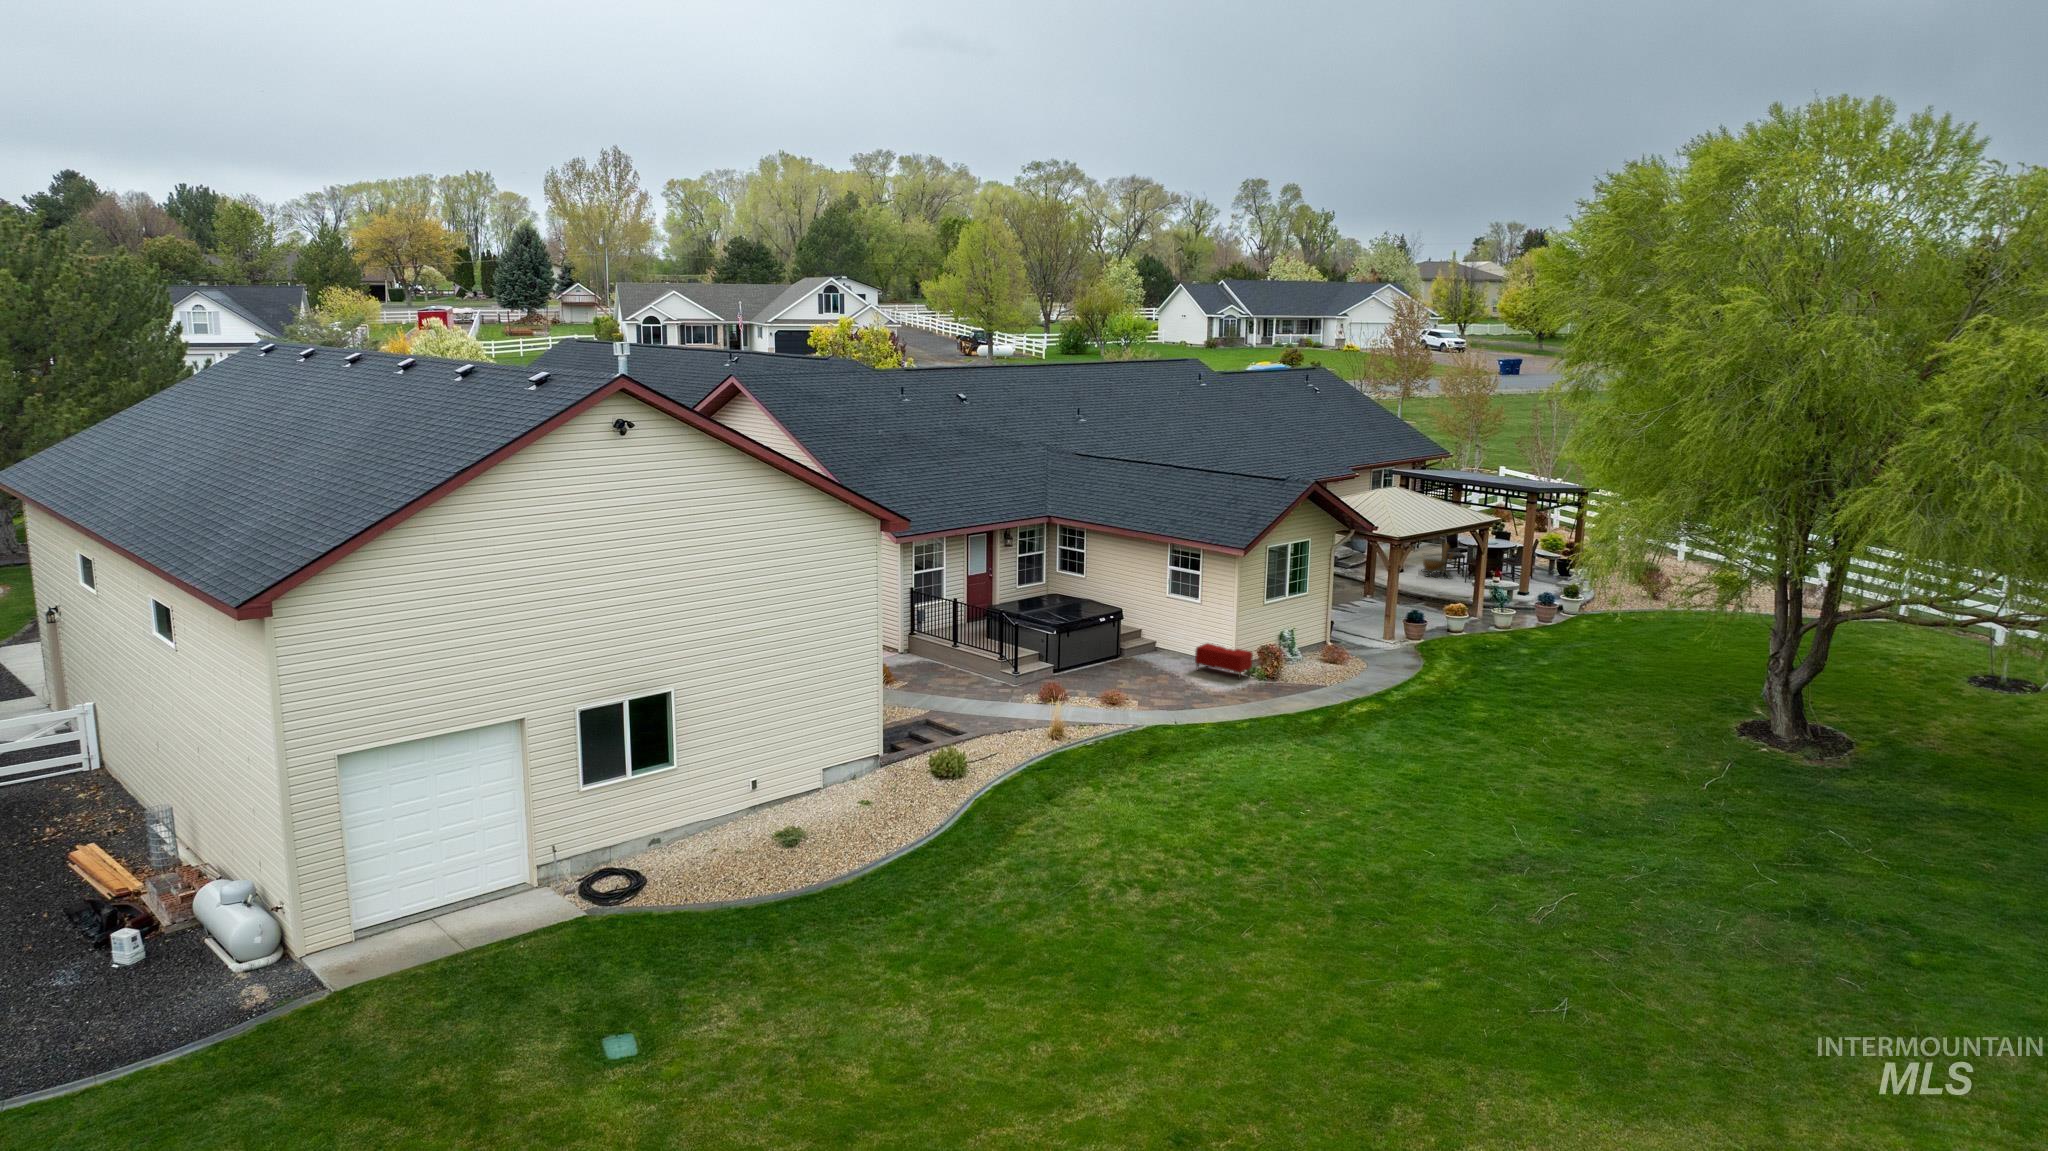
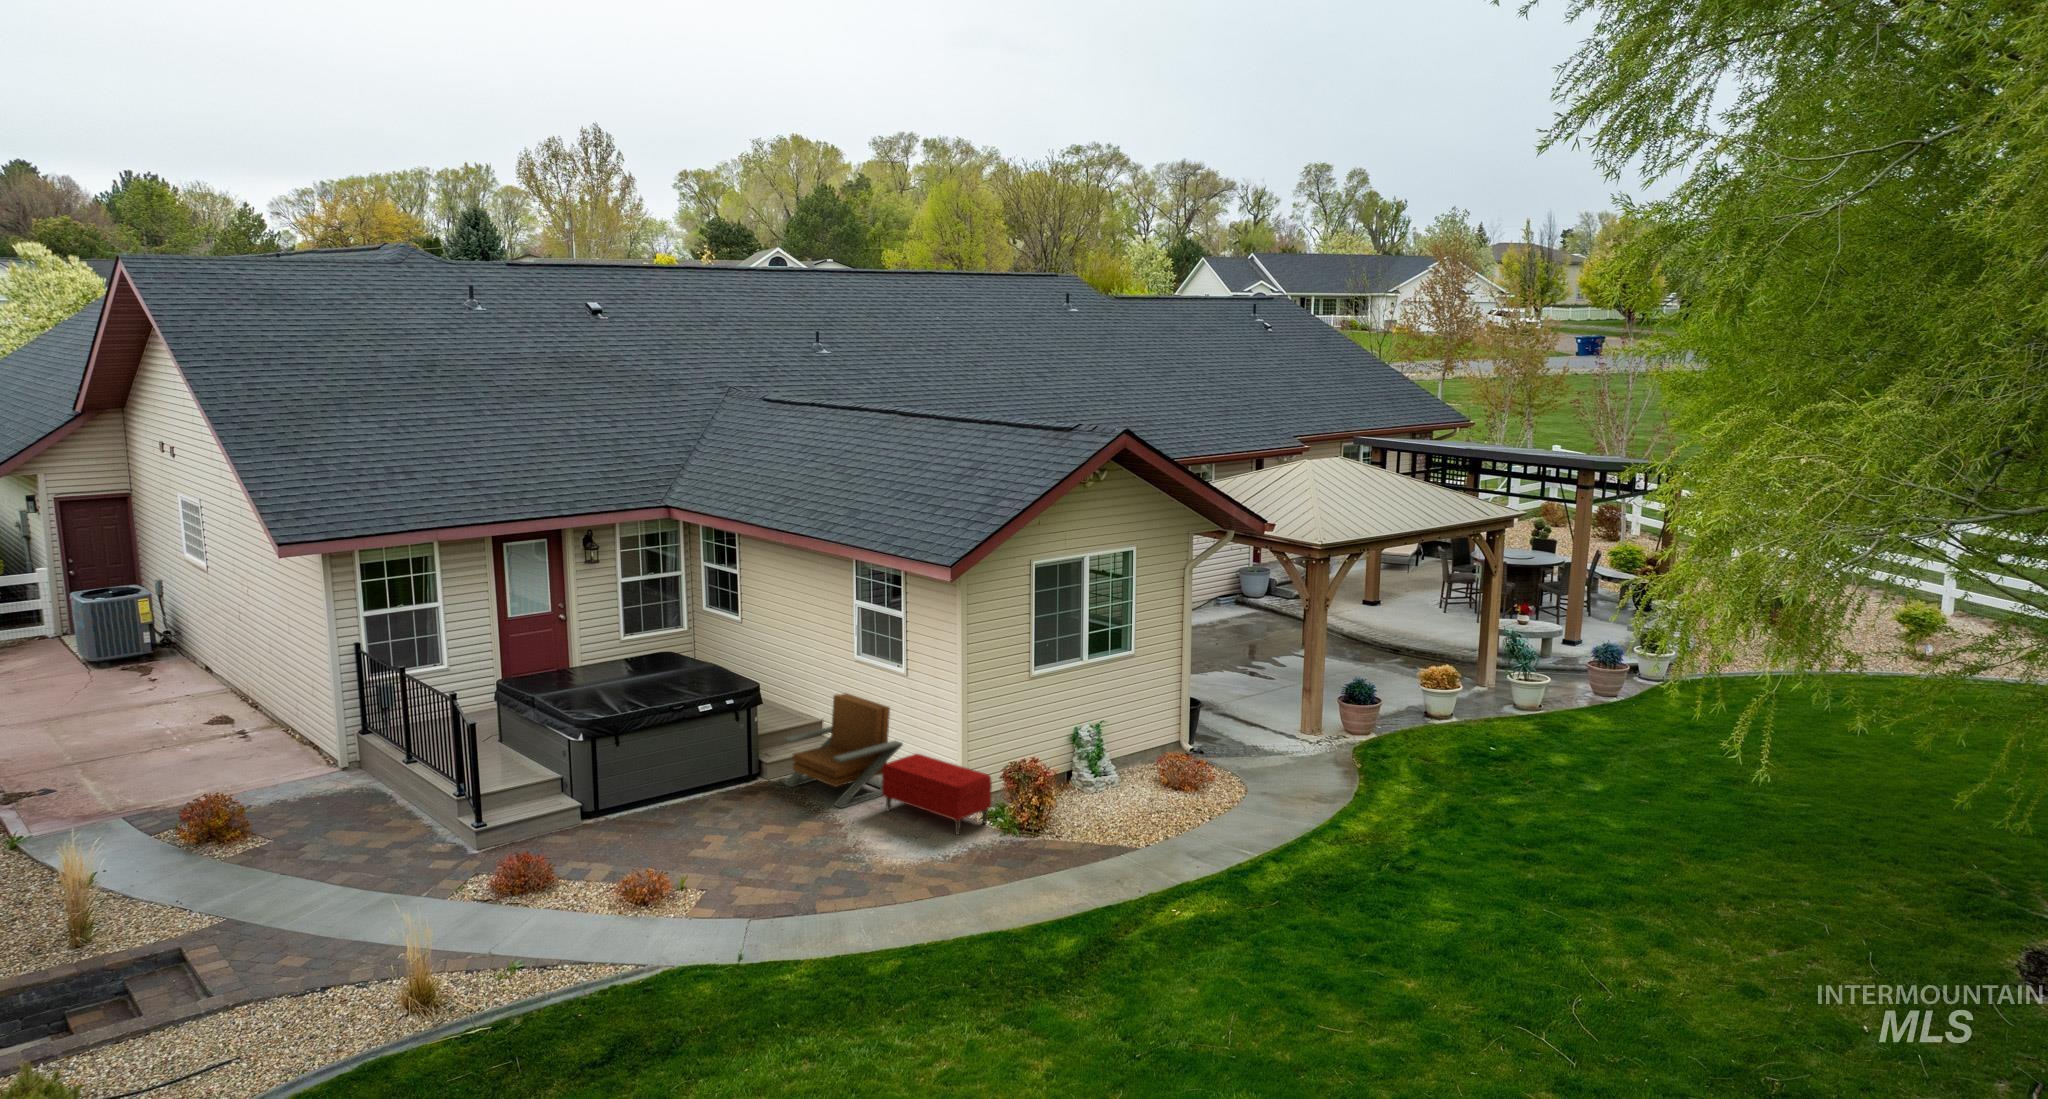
lounge chair: present [1422,543,1455,579] -> present [783,693,902,808]

